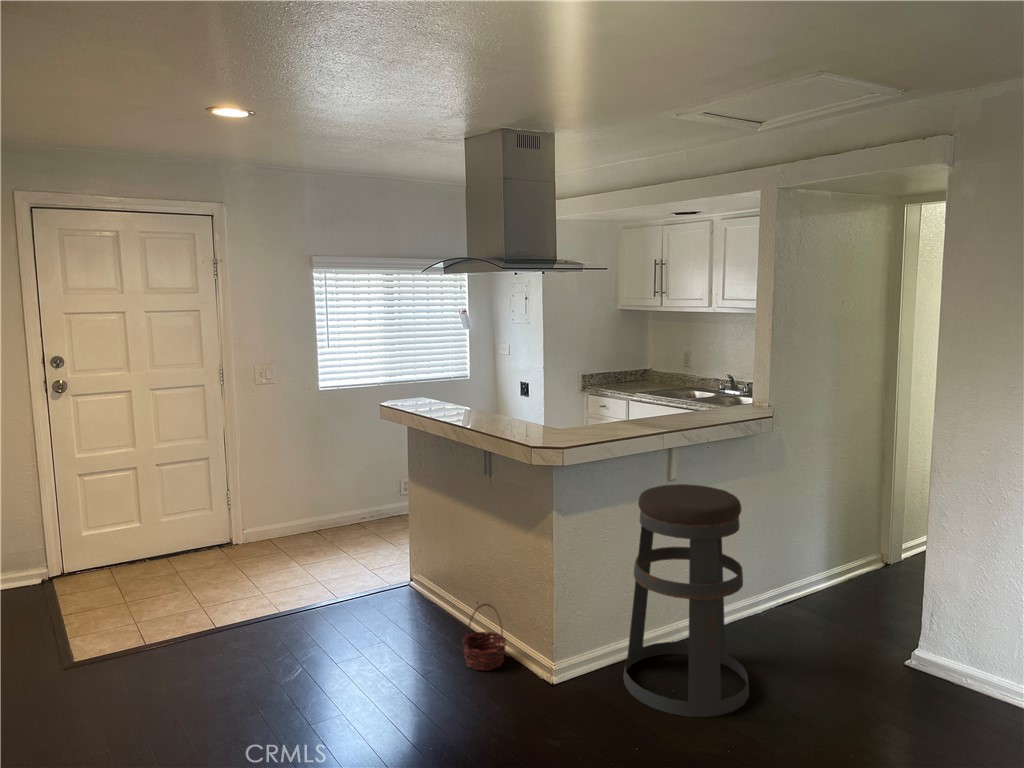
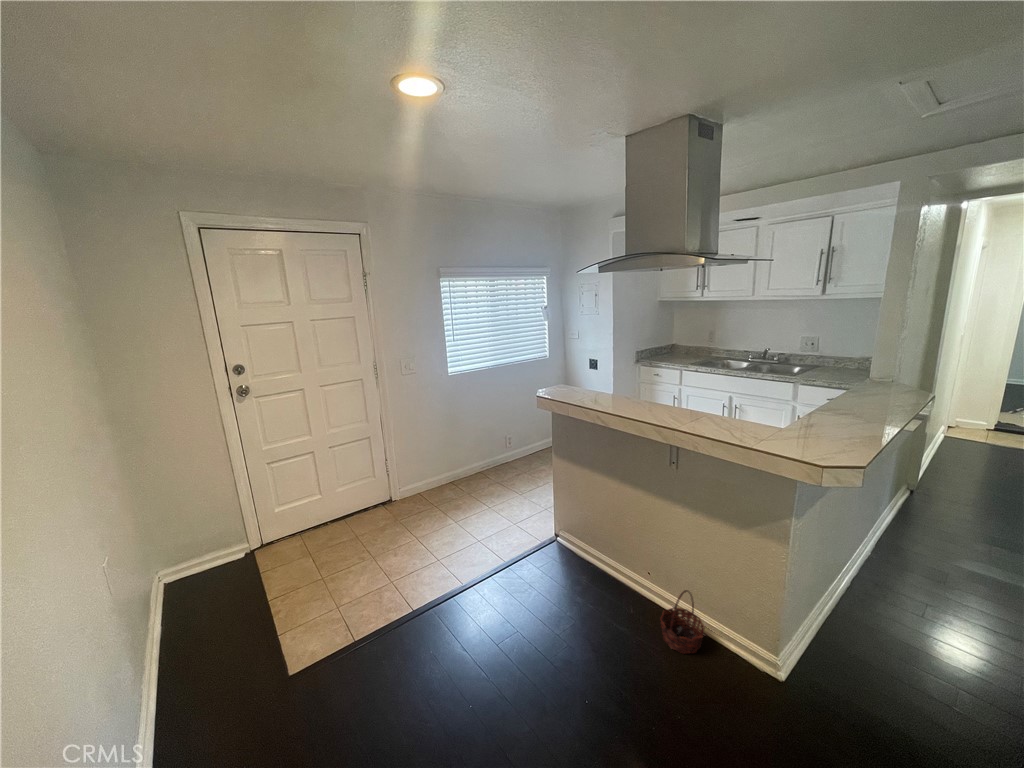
bar stool: present [623,484,749,717] -> none [814,474,990,714]

